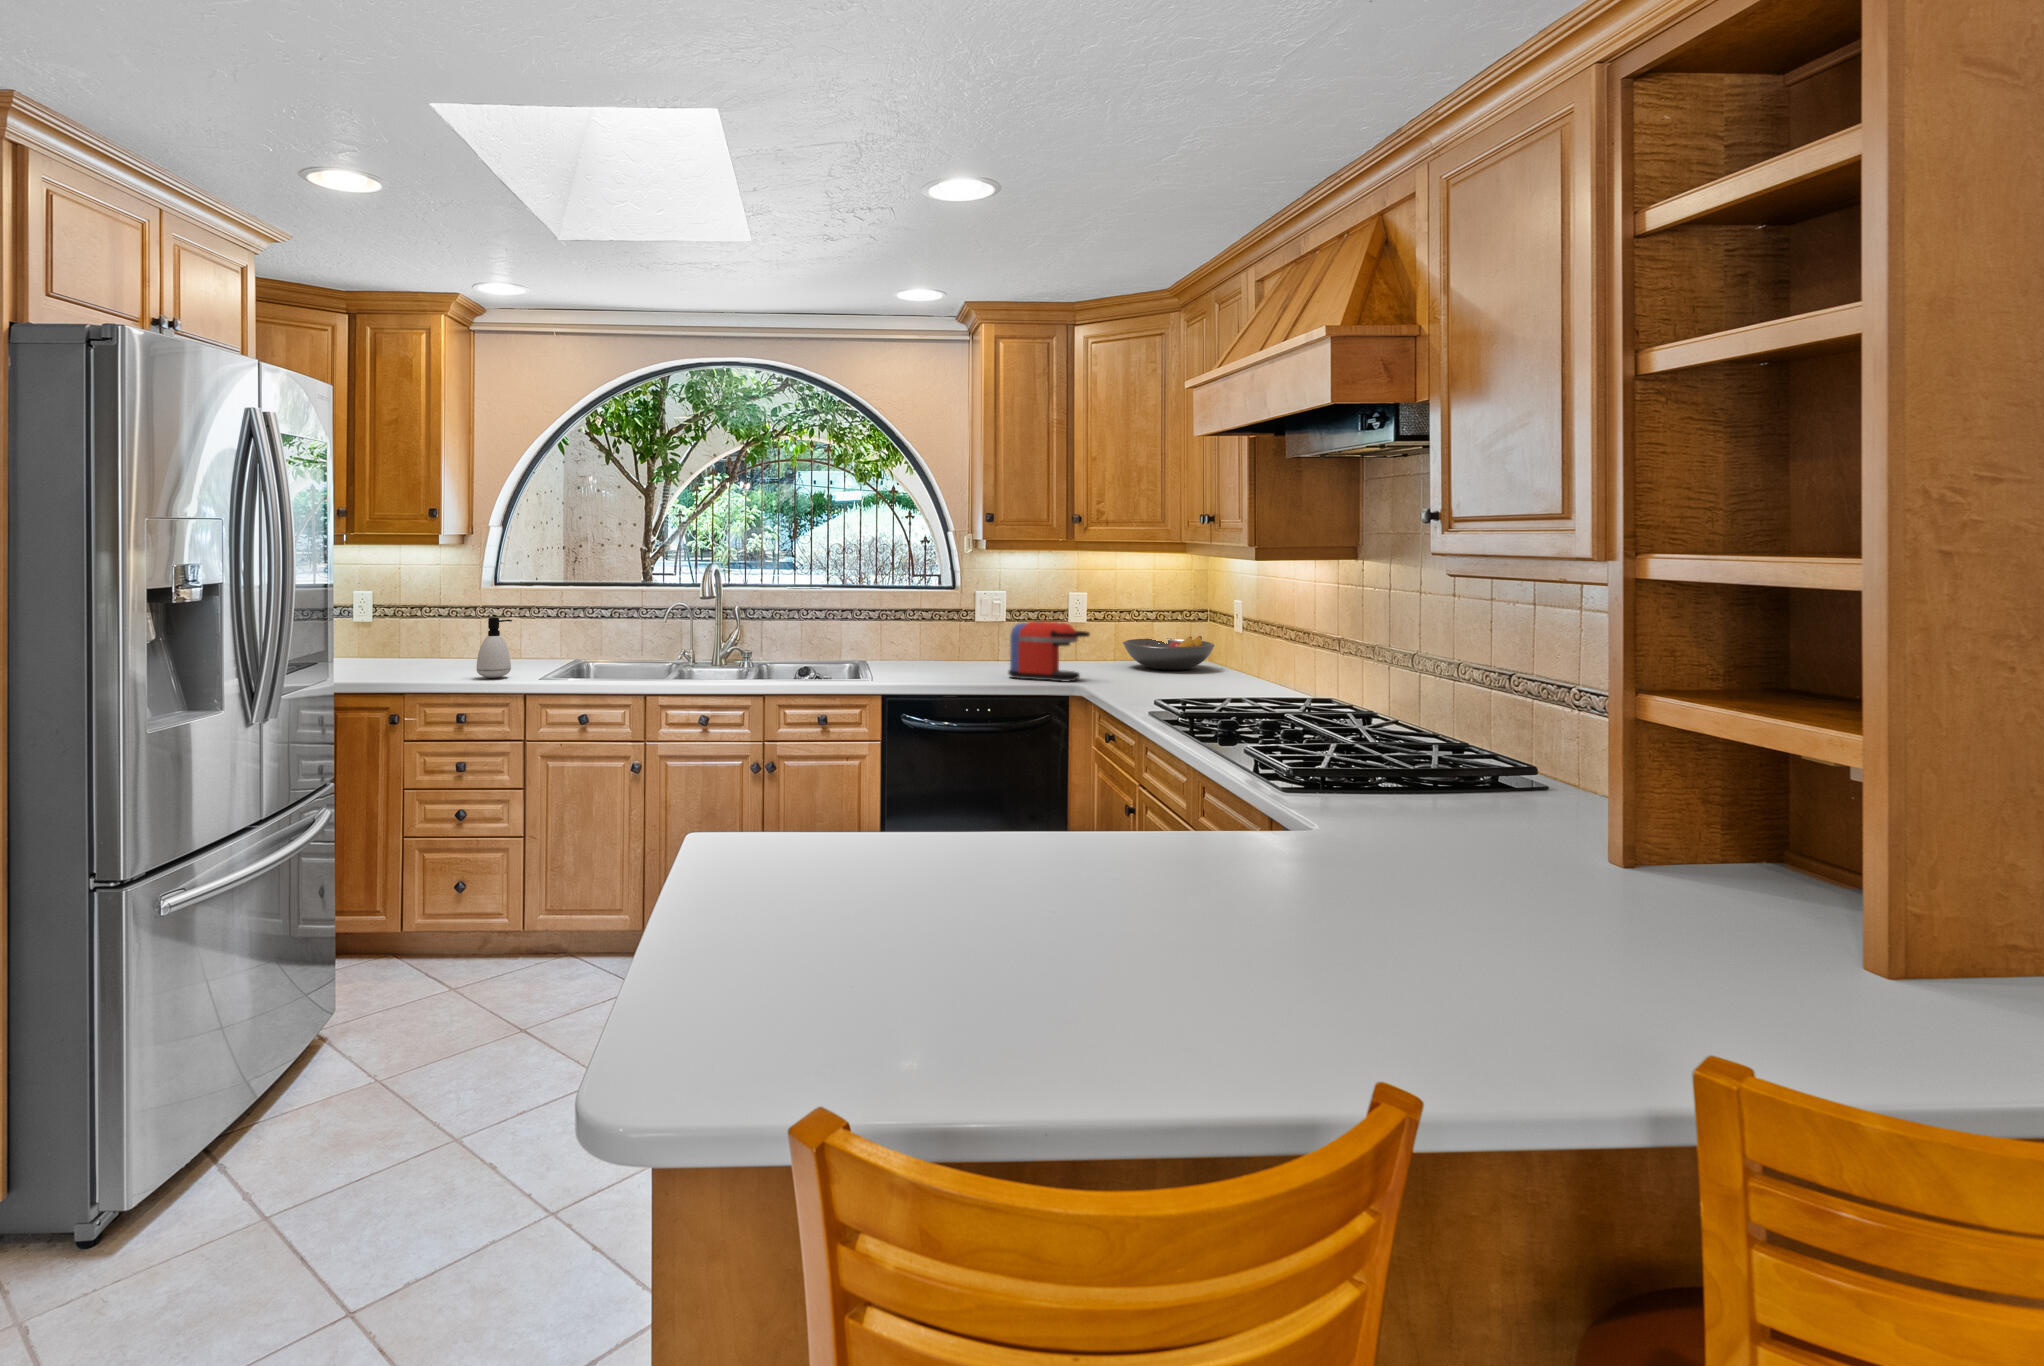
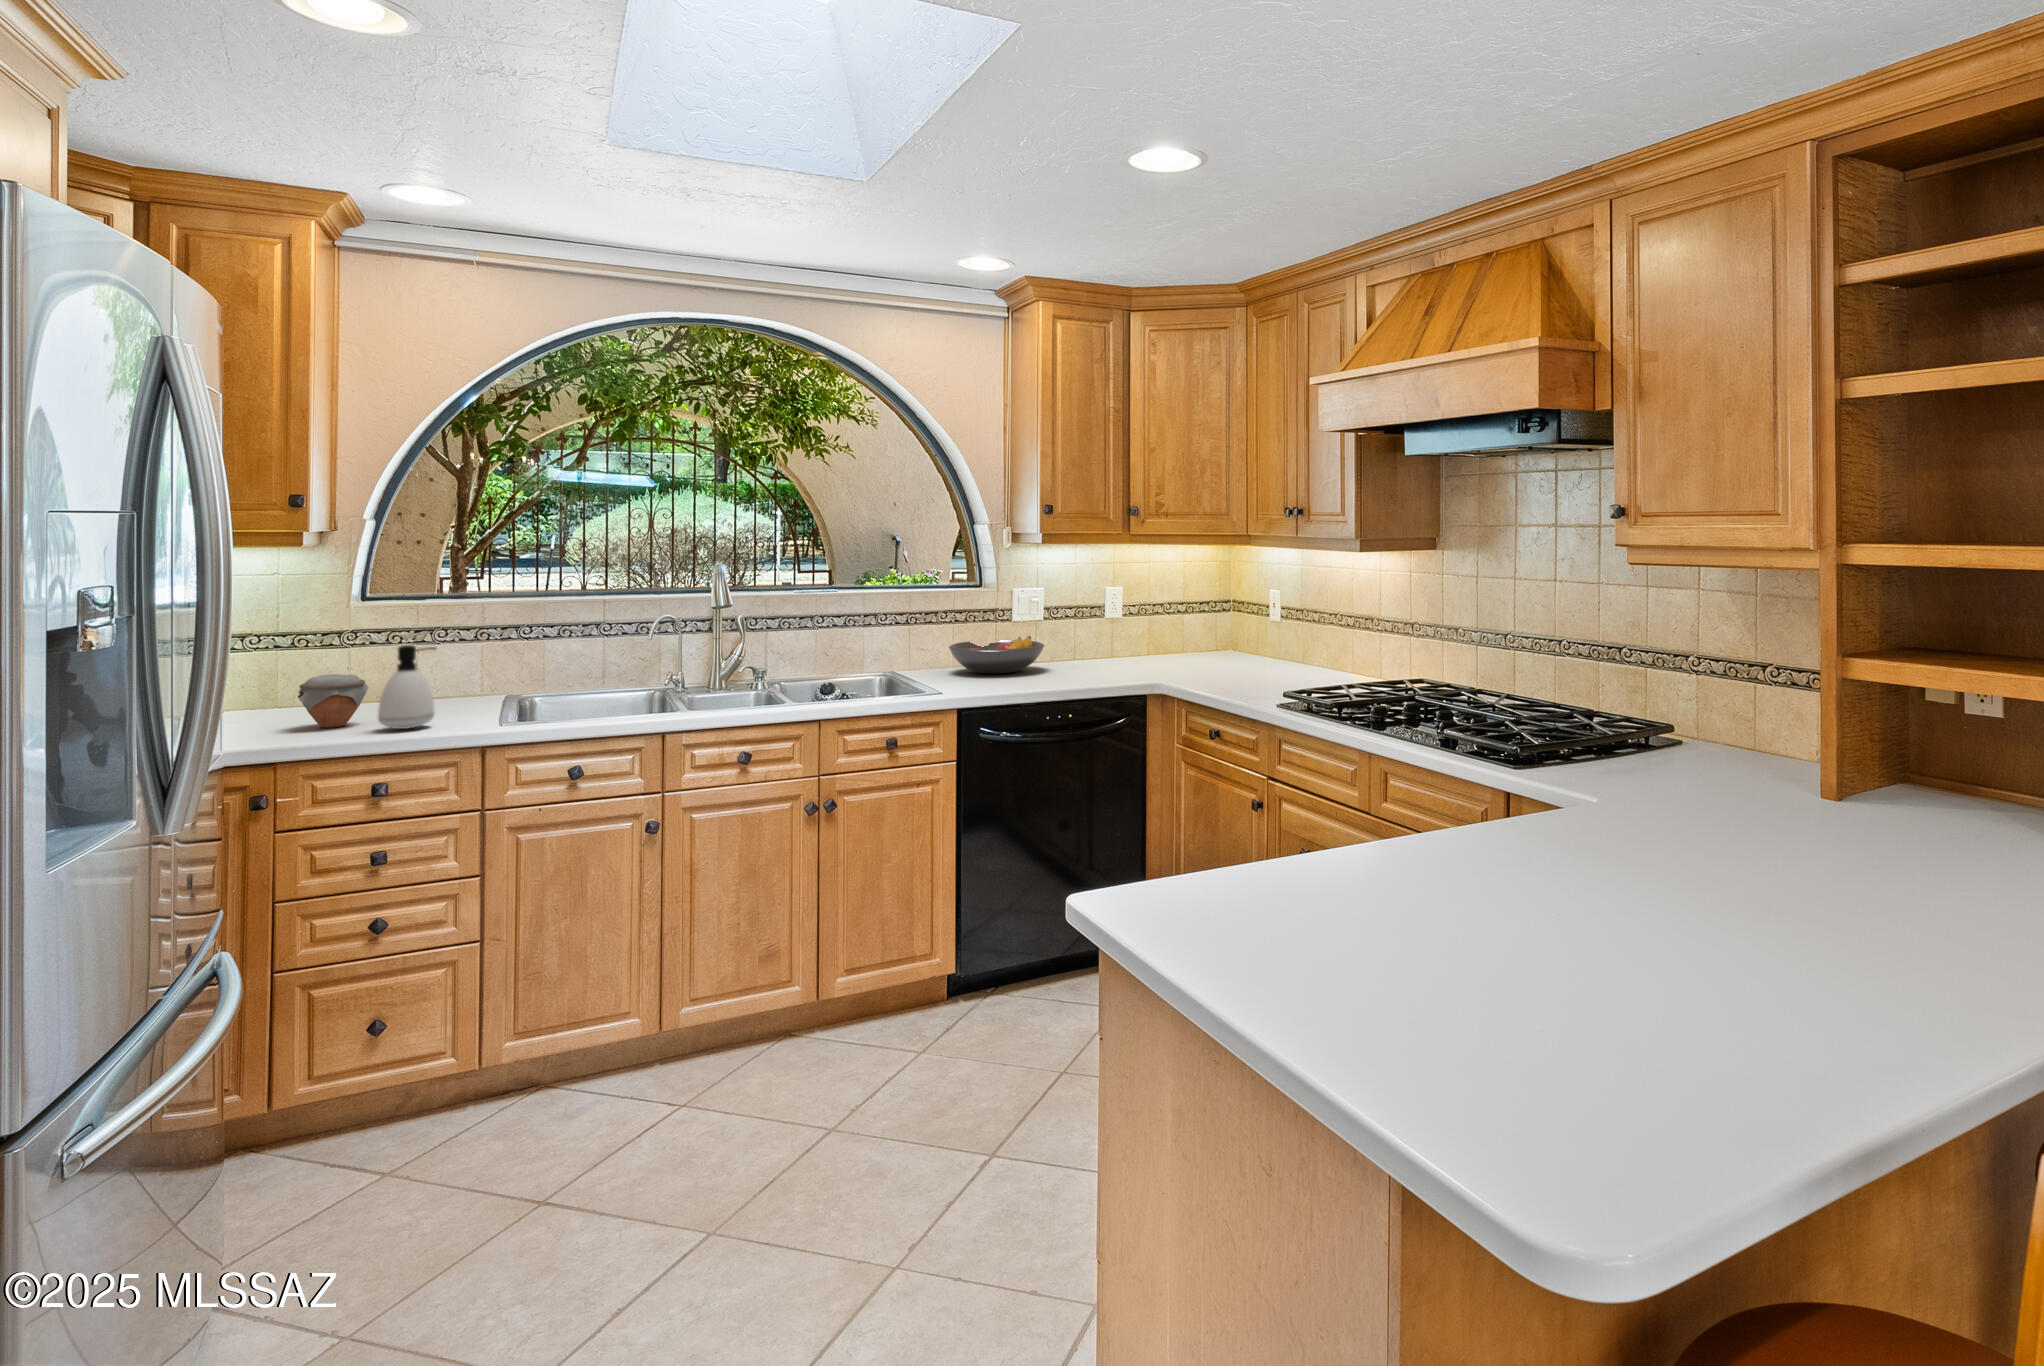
coffee maker: present [1008,621,1090,681] -> none [1074,621,1159,681]
fruit bowl: present [1123,636,1215,670] -> present [949,636,1044,674]
jar: none [438,637,481,674] -> present [298,674,369,728]

